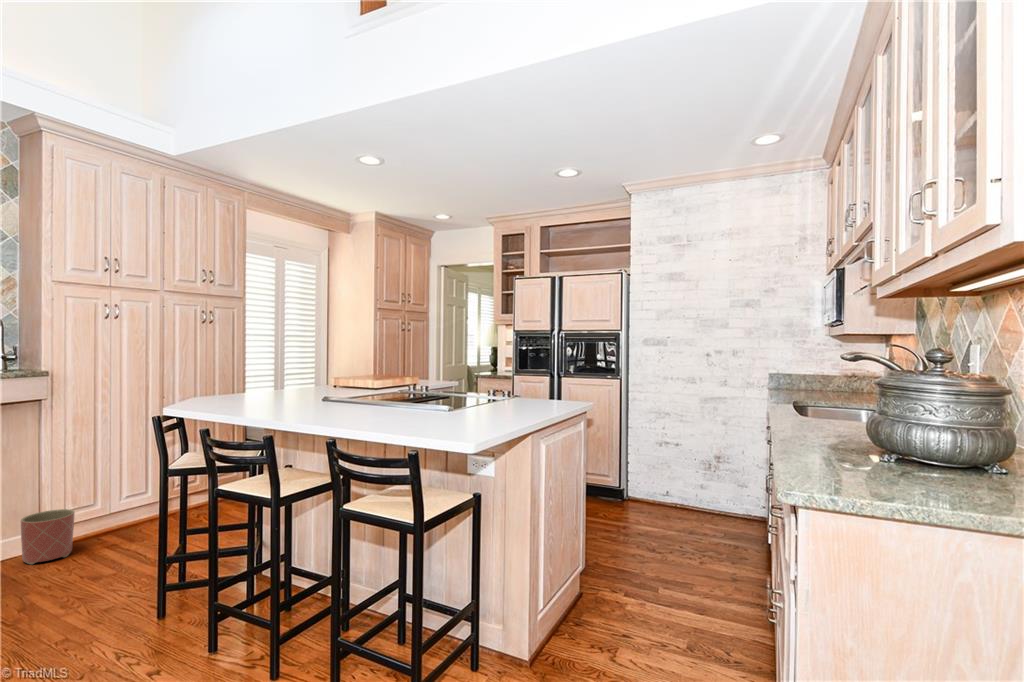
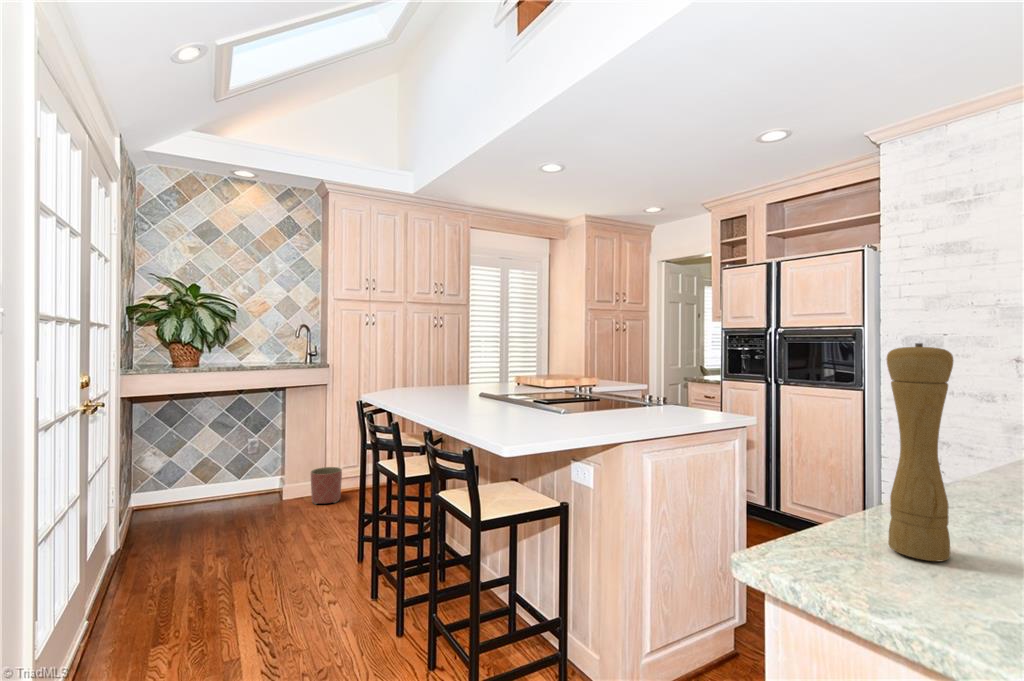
pepper mill: none [816,345,853,475] -> present [887,343,953,561]

